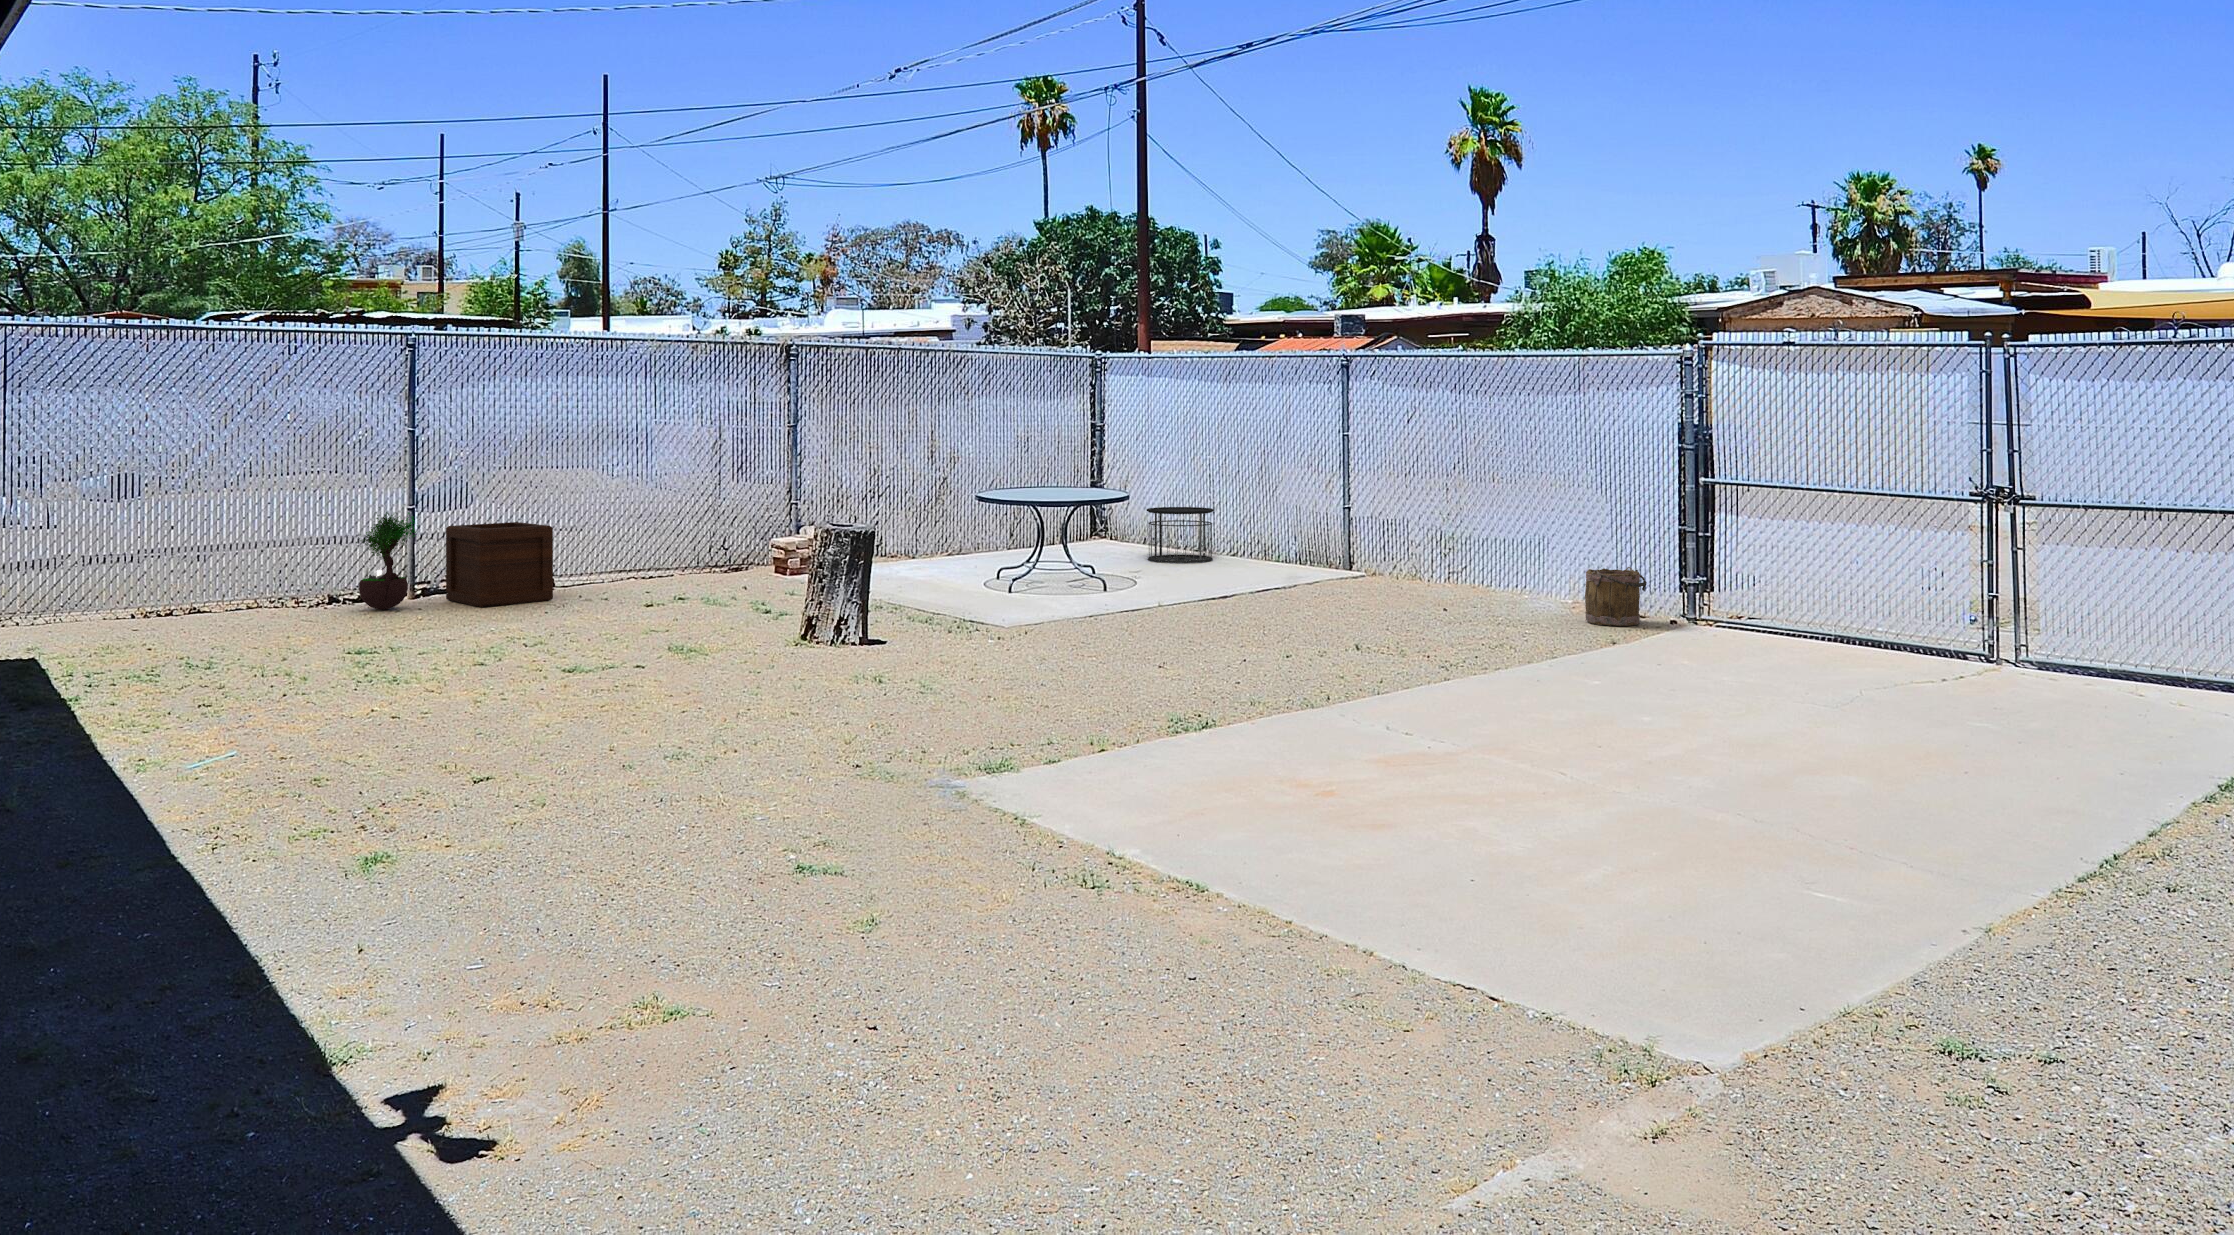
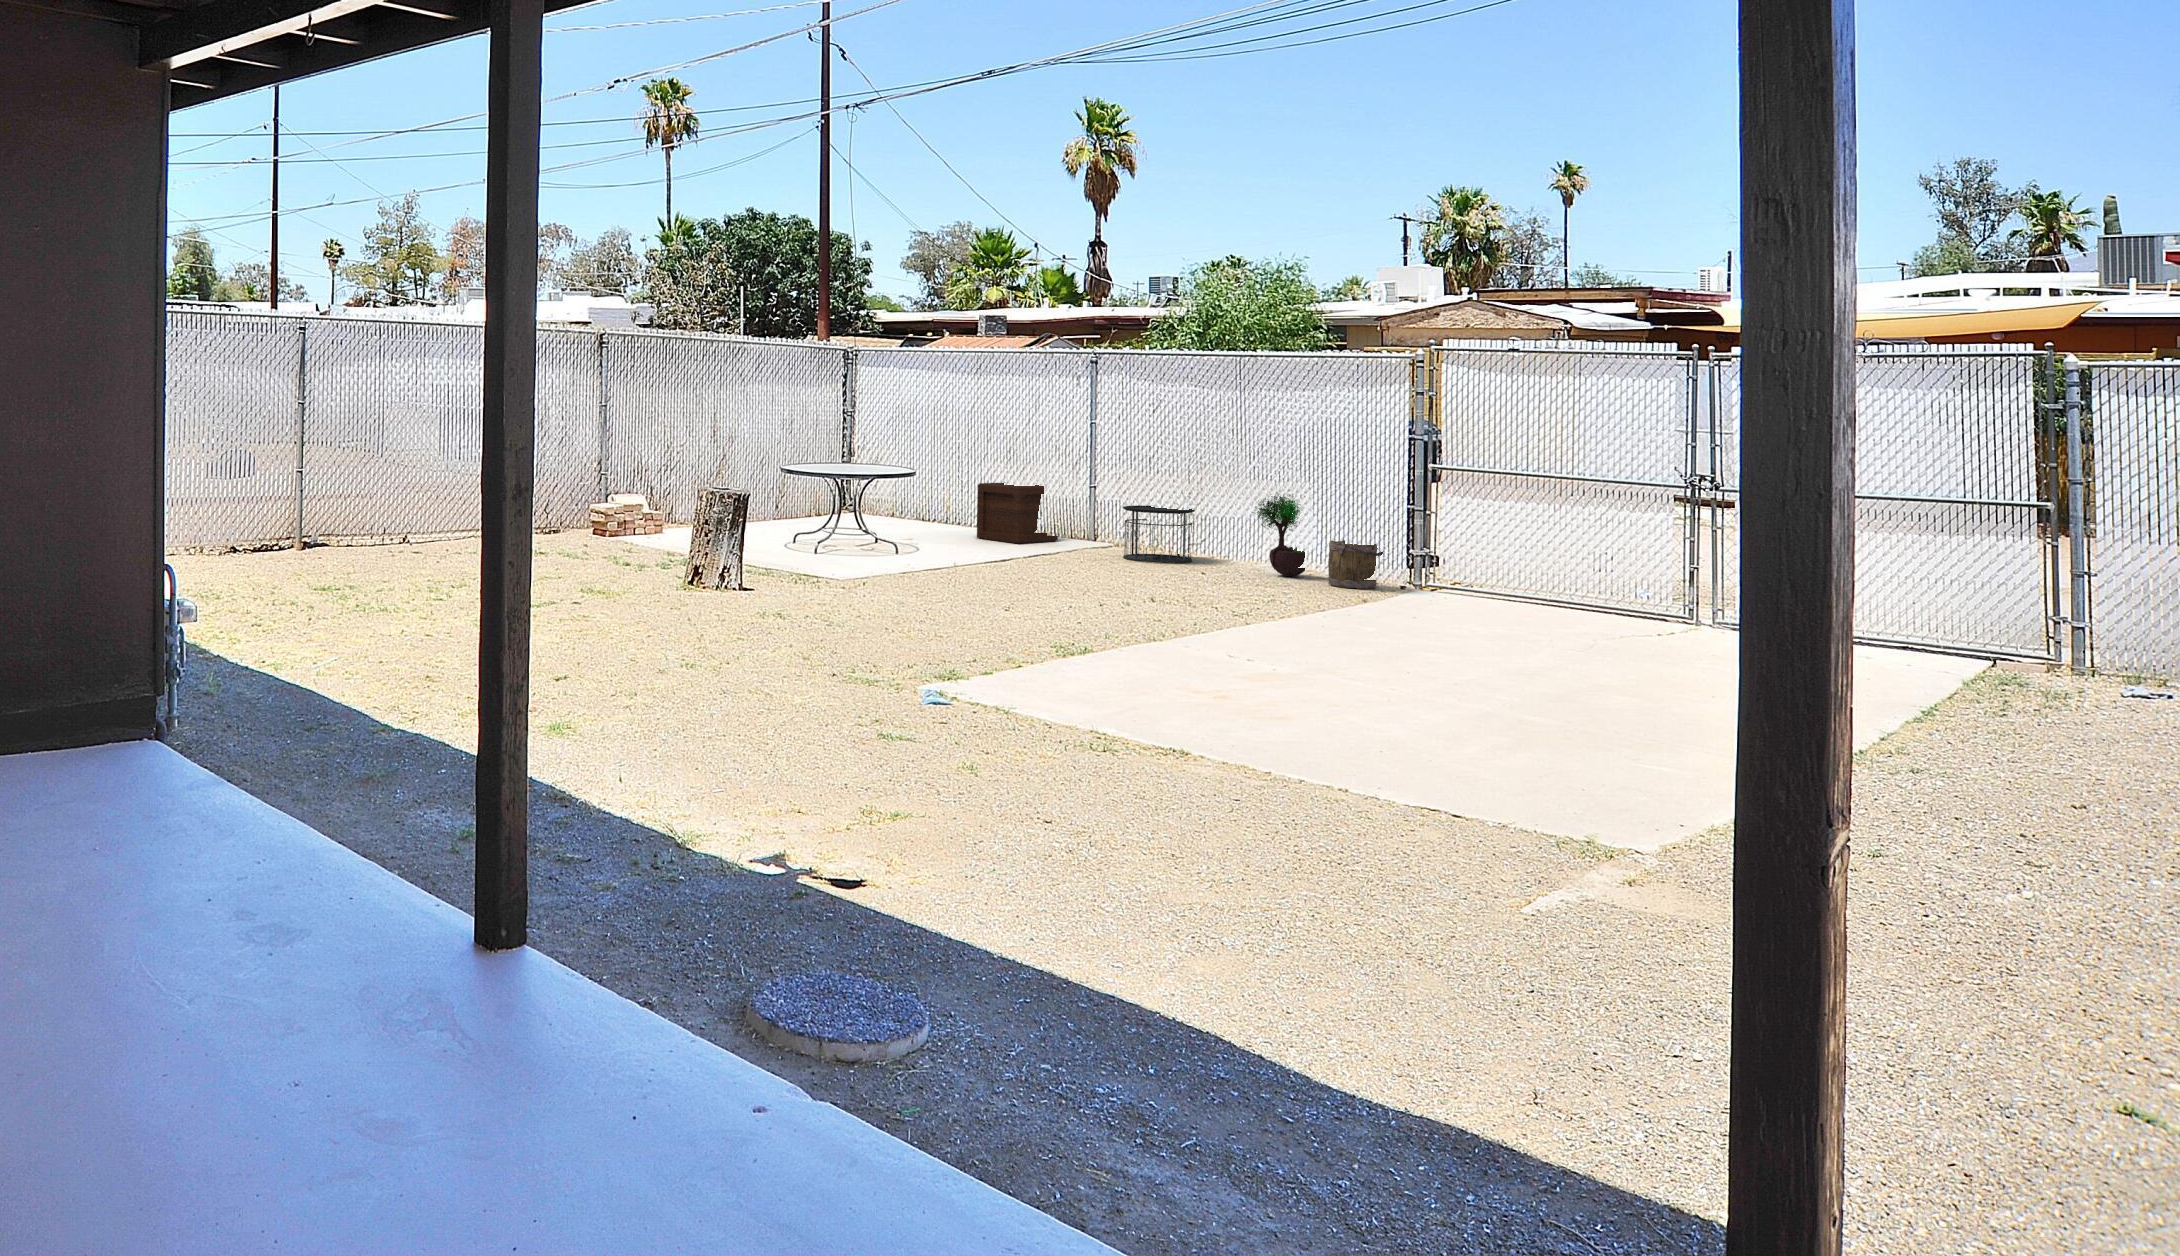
potted tree: present [356,507,418,610] -> present [1254,492,1305,576]
side table: present [1147,507,1214,563] -> present [1123,505,1195,563]
wooden crate: present [446,522,553,607] -> present [977,483,1058,544]

